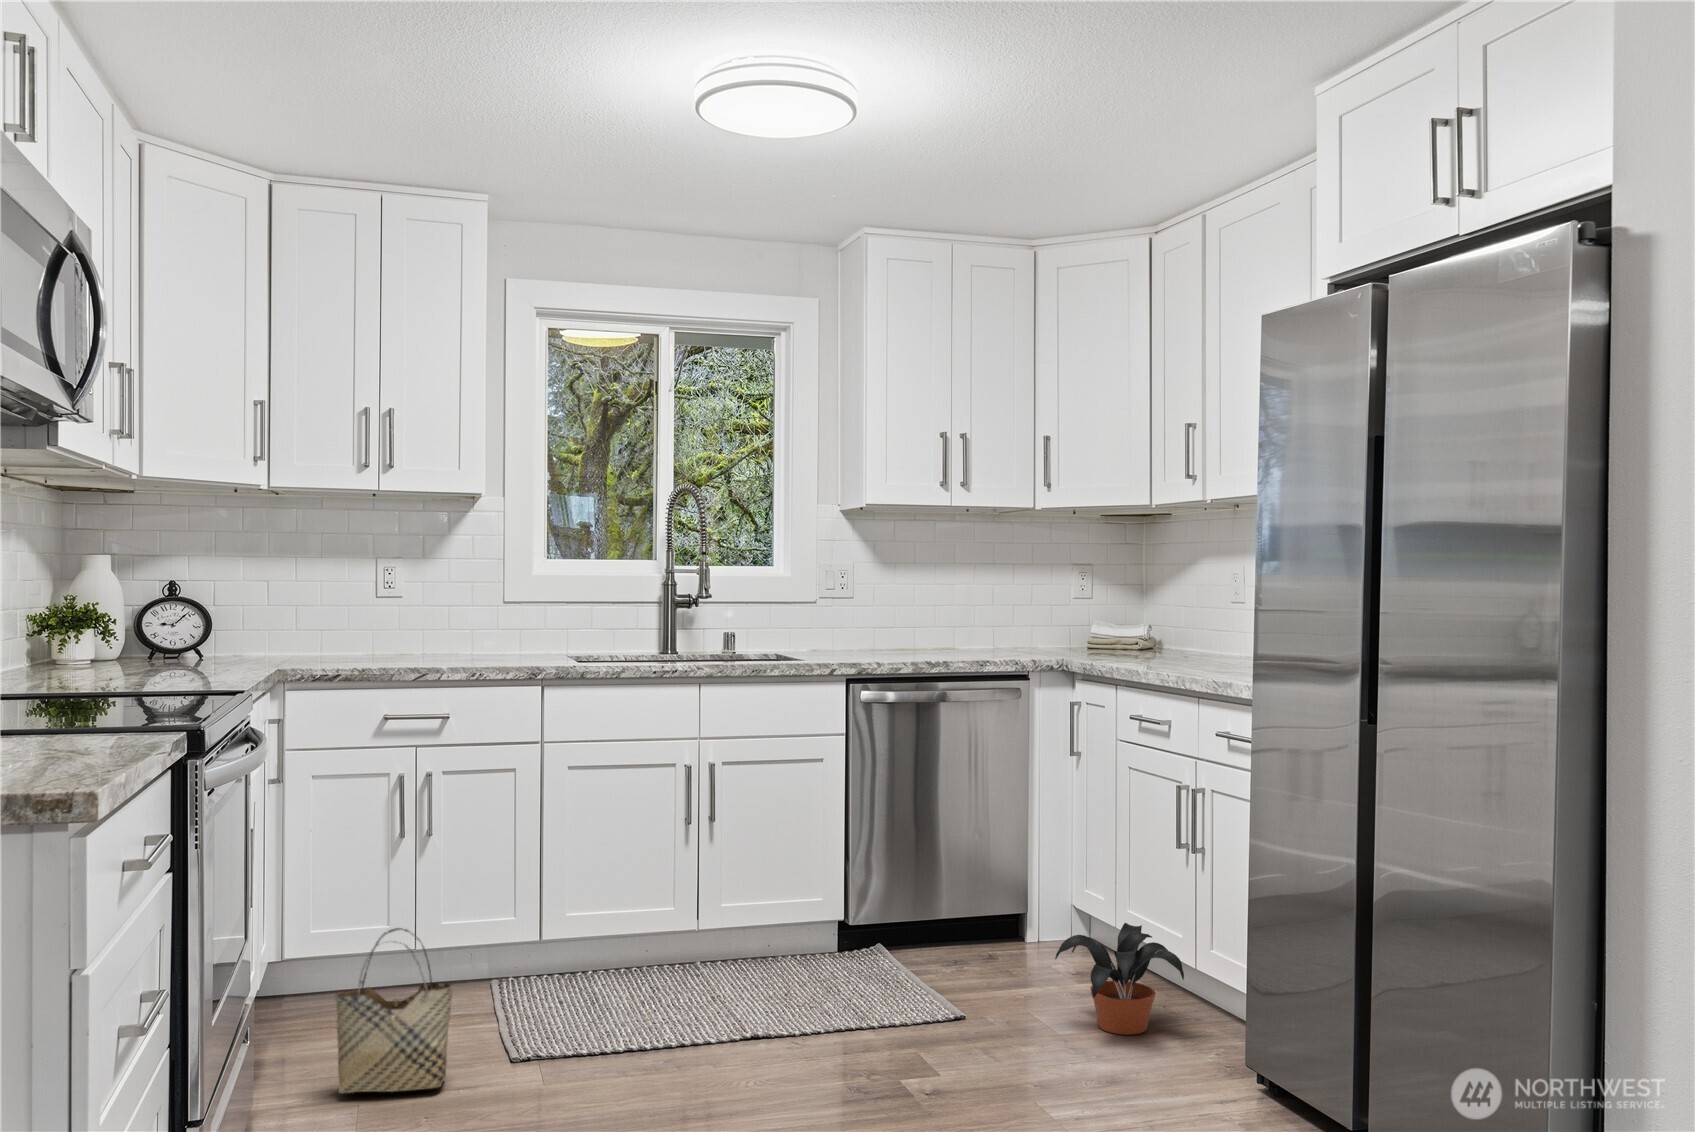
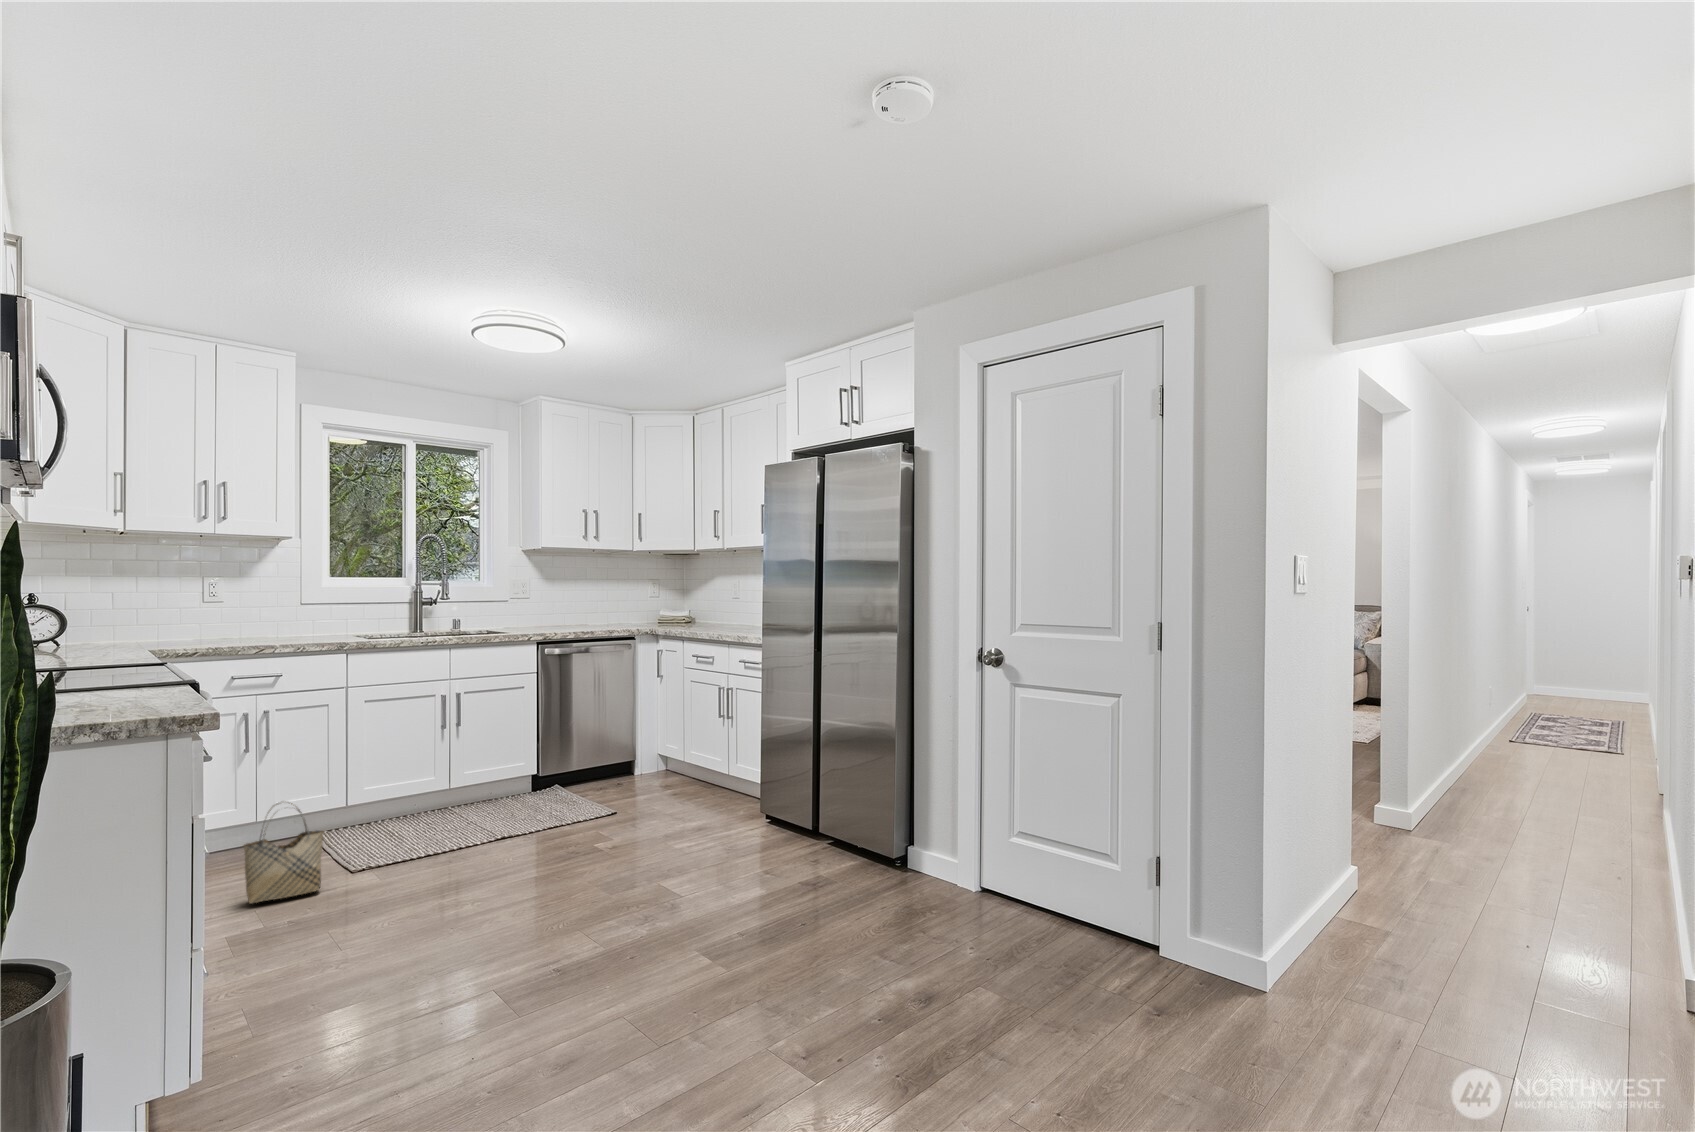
potted plant: present [1055,923,1184,1035] -> none [664,757,728,811]

